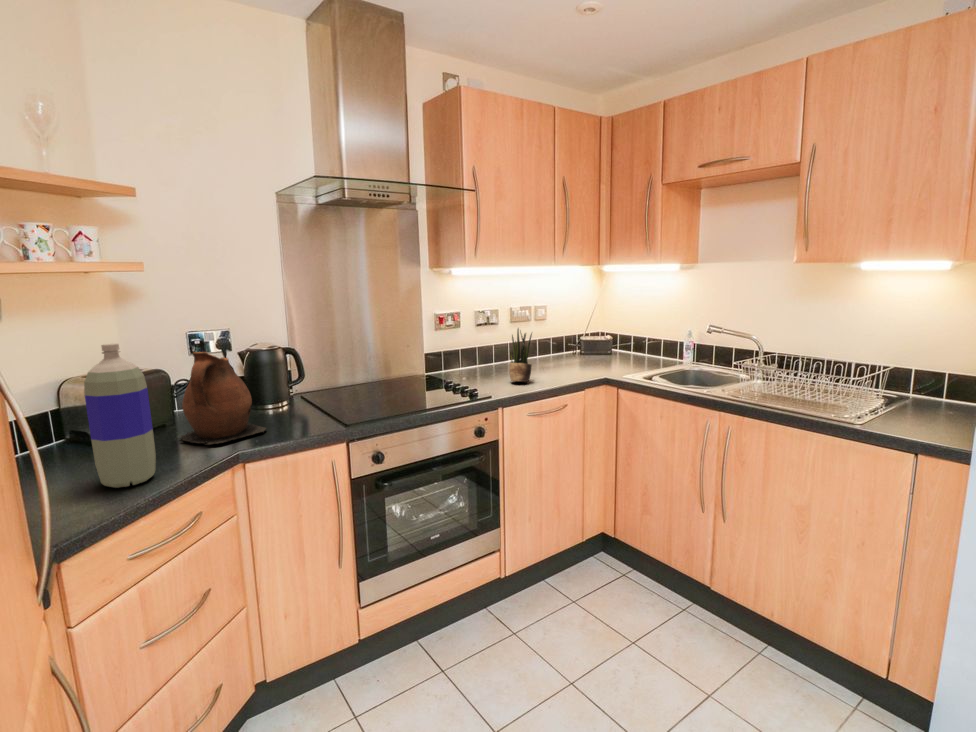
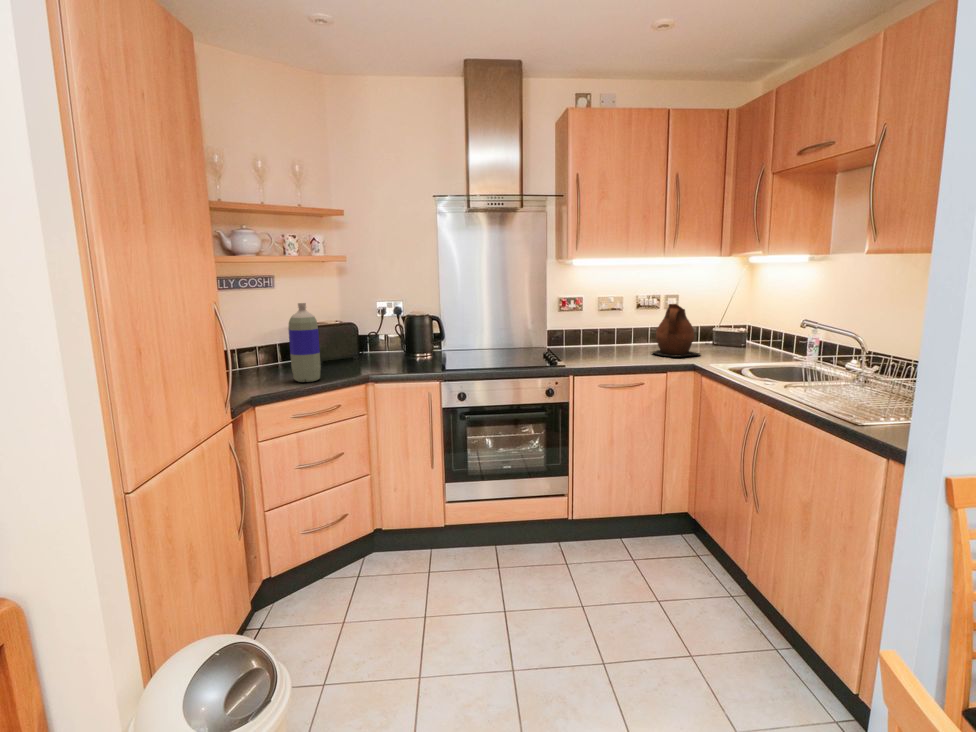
potted plant: present [509,329,532,382] -> none [601,312,623,359]
ceramic pitcher: present [180,352,266,445] -> present [653,304,700,357]

